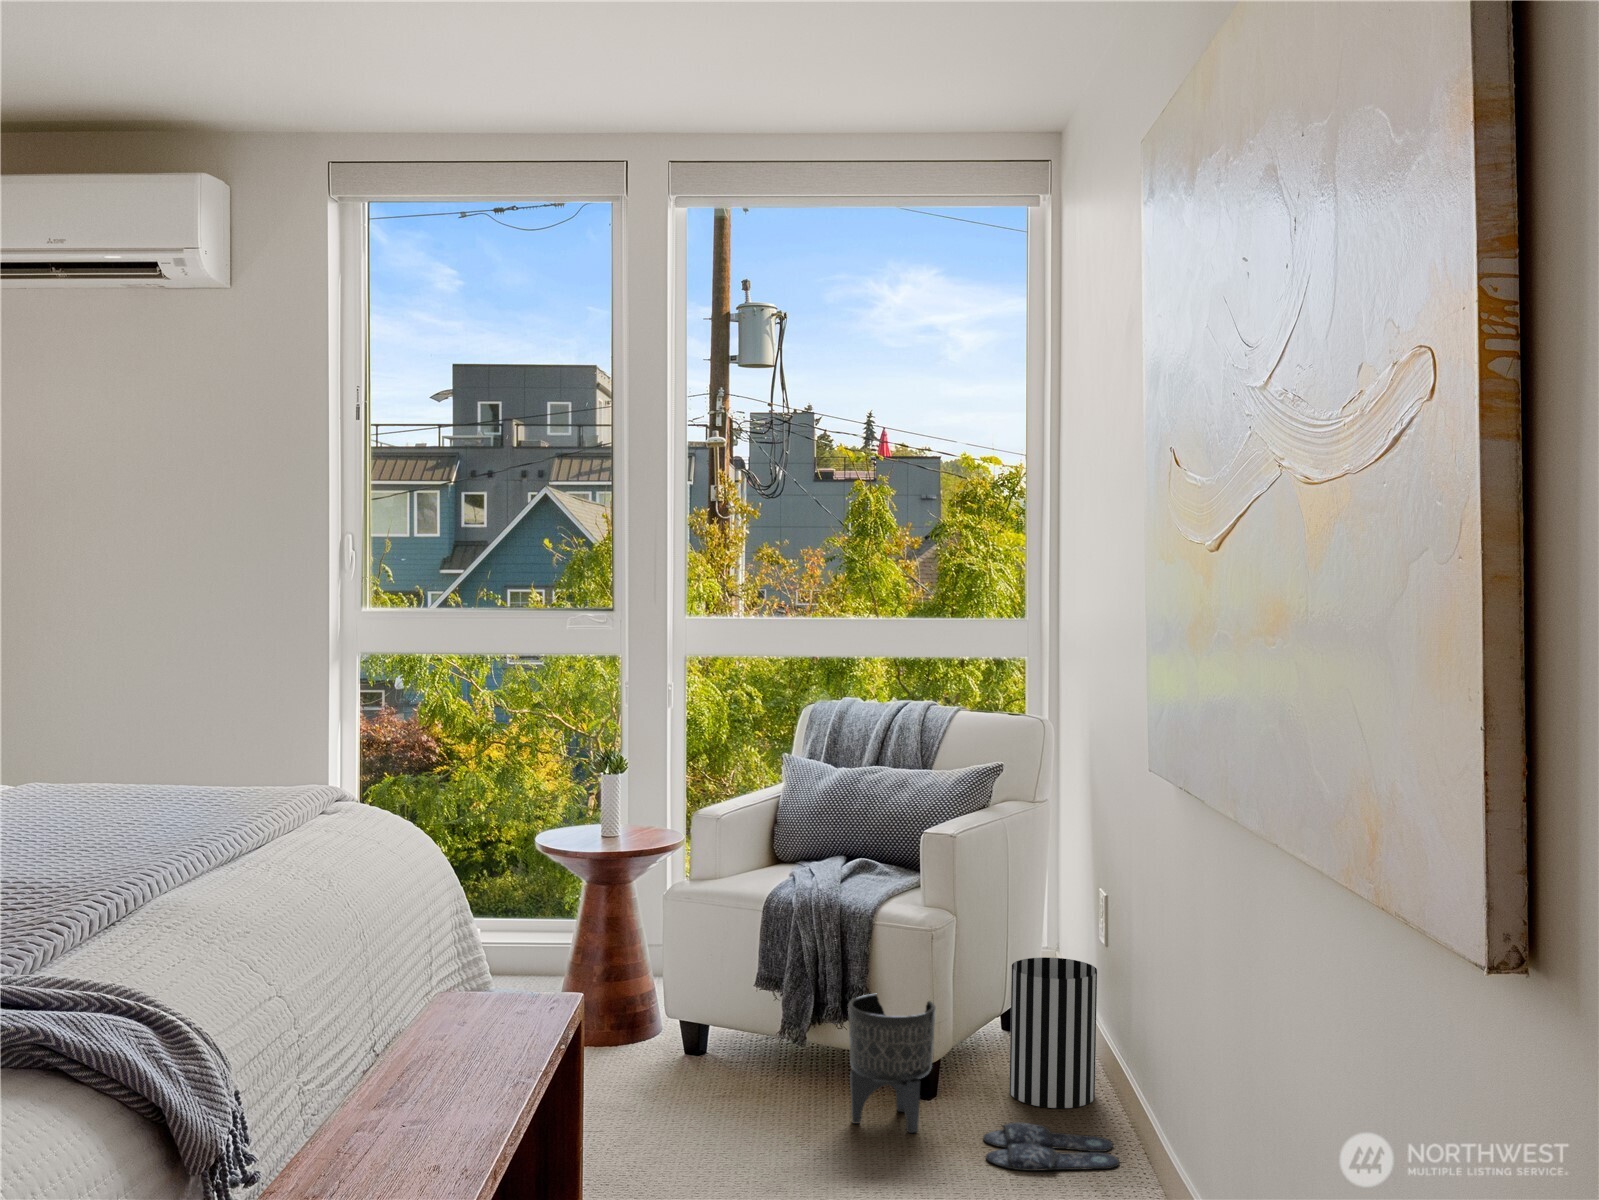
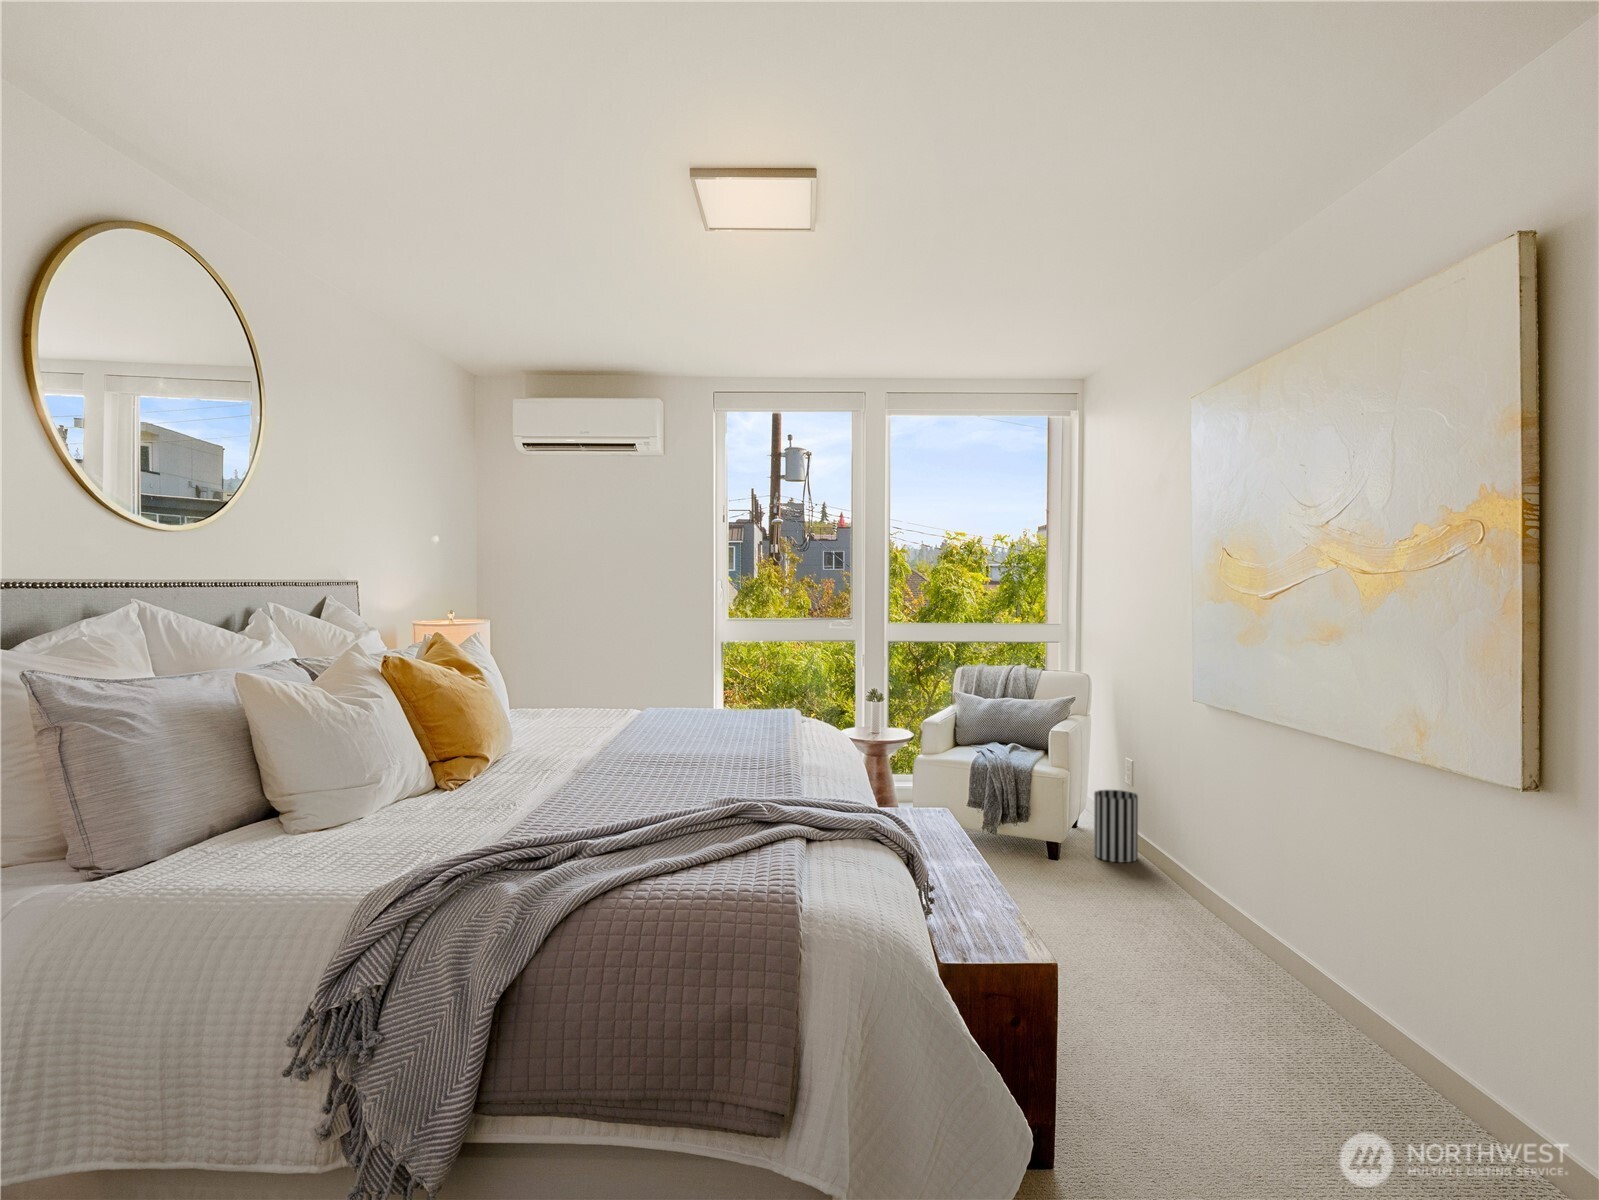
planter: present [848,994,936,1133] -> none [1027,809,1071,876]
slippers: present [983,1122,1119,1171] -> none [1099,869,1172,890]

